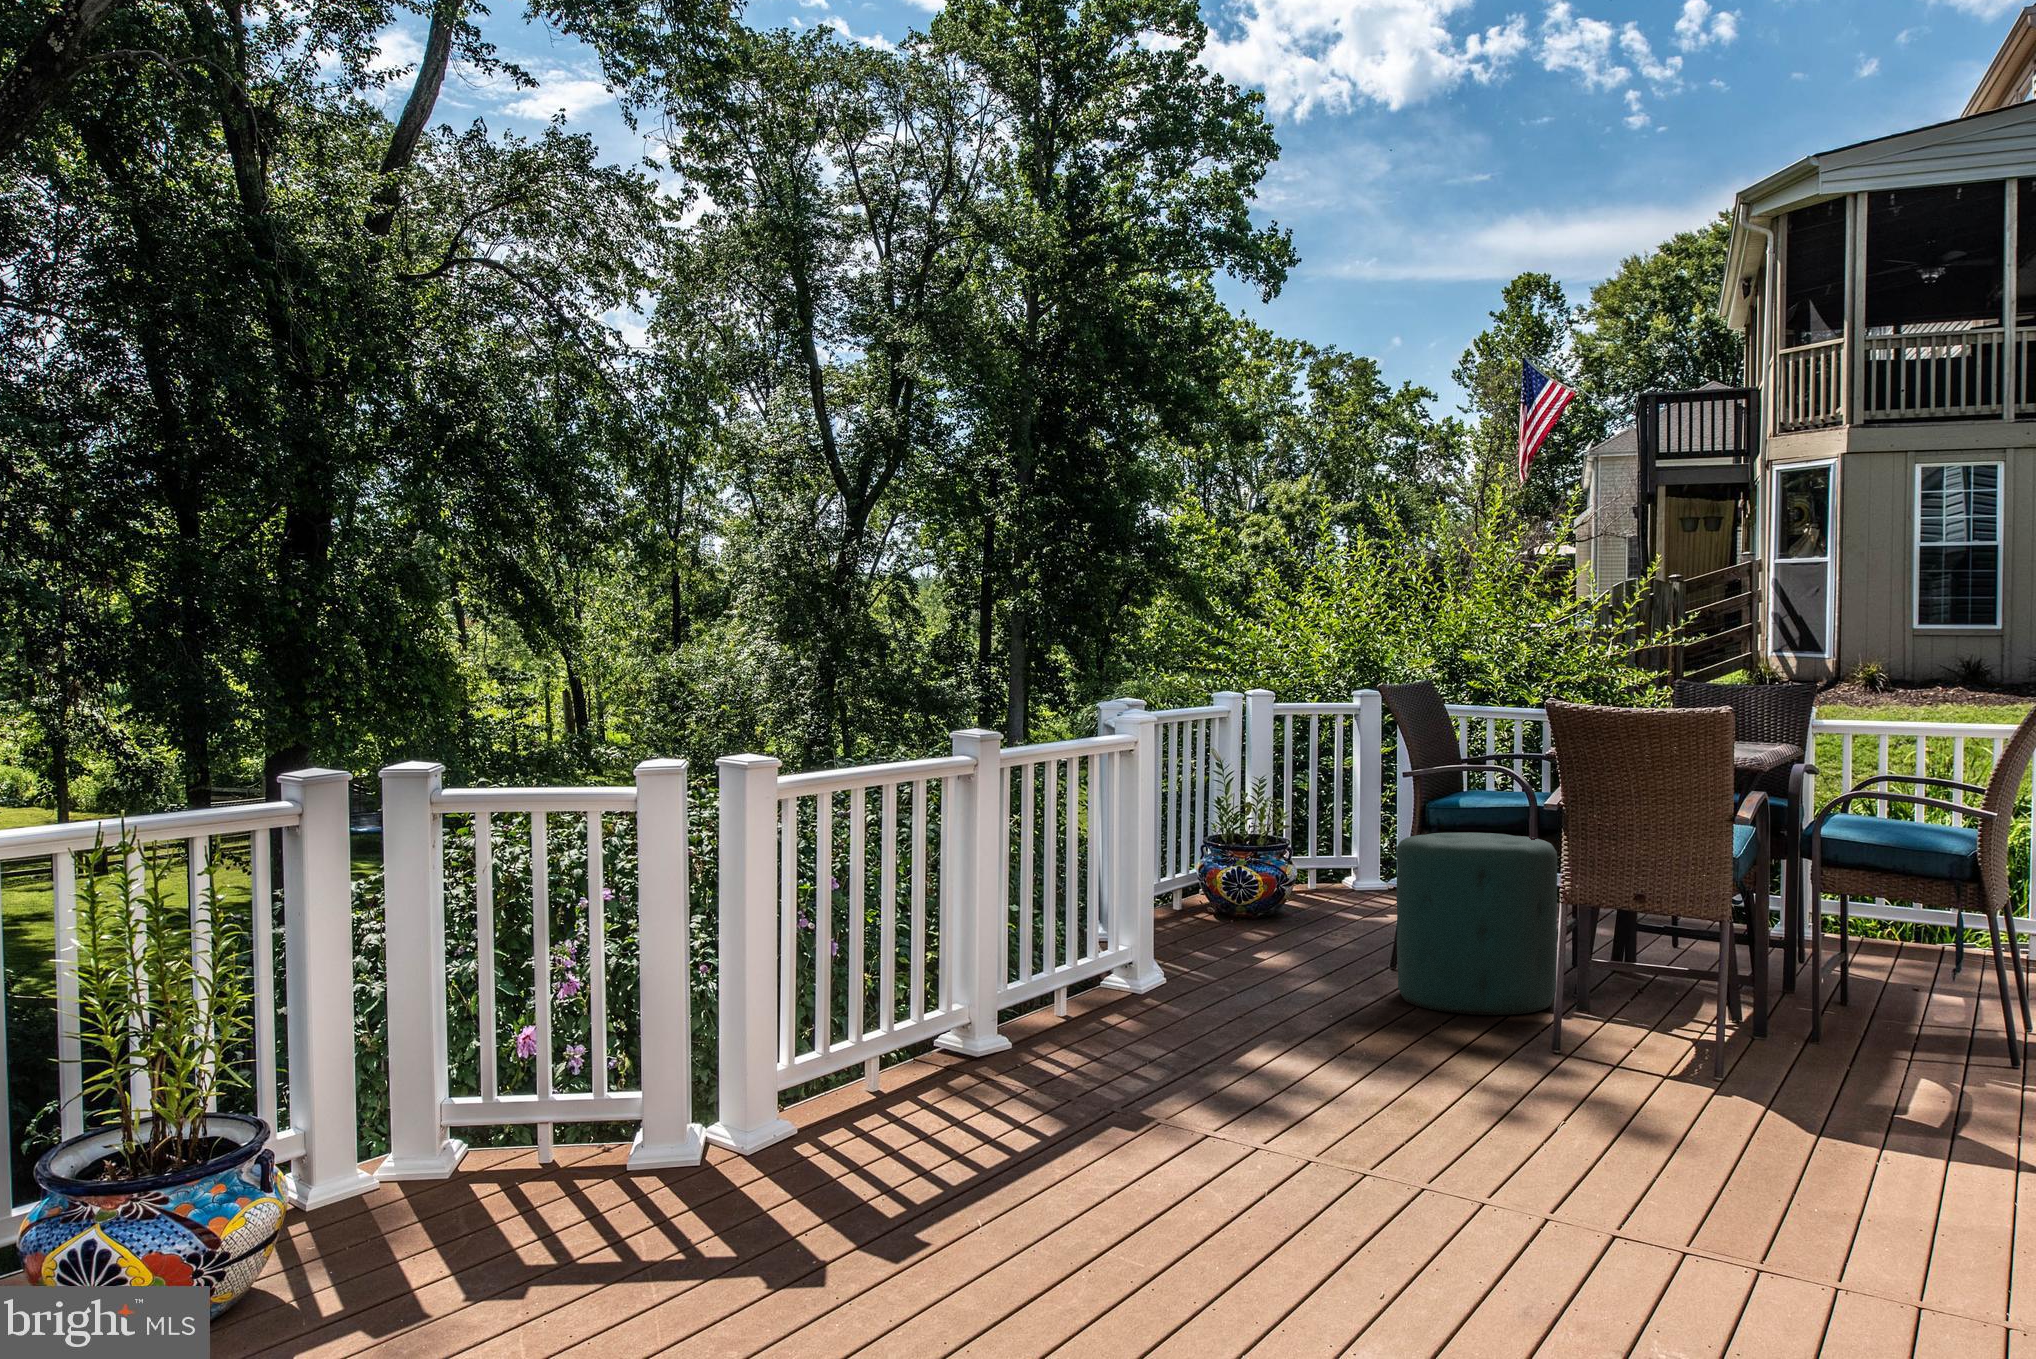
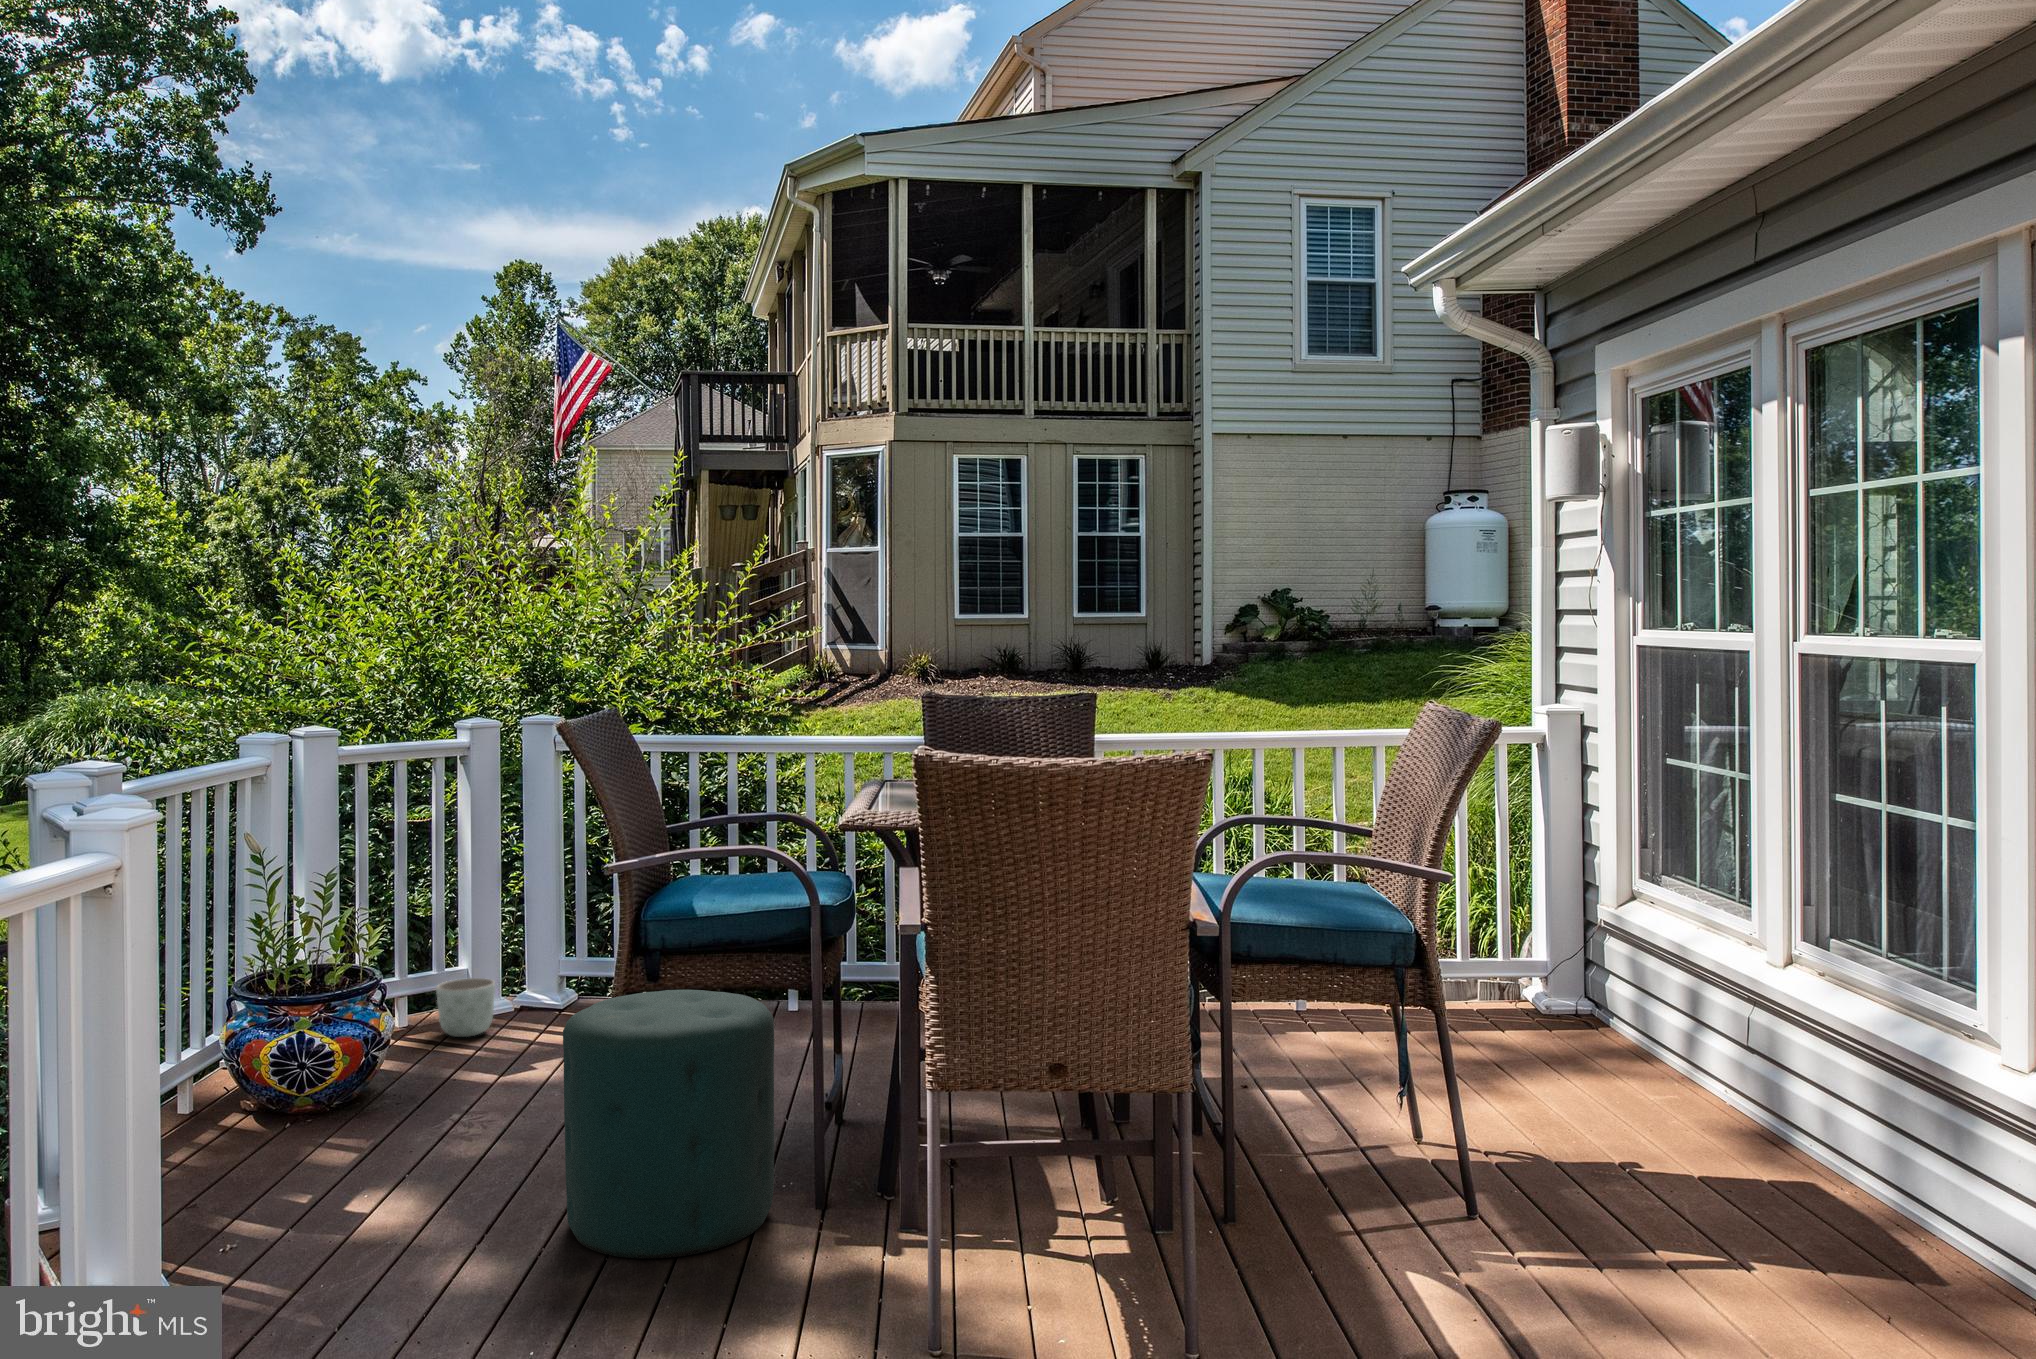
planter: none [1348,859,1393,902] -> present [436,978,495,1037]

